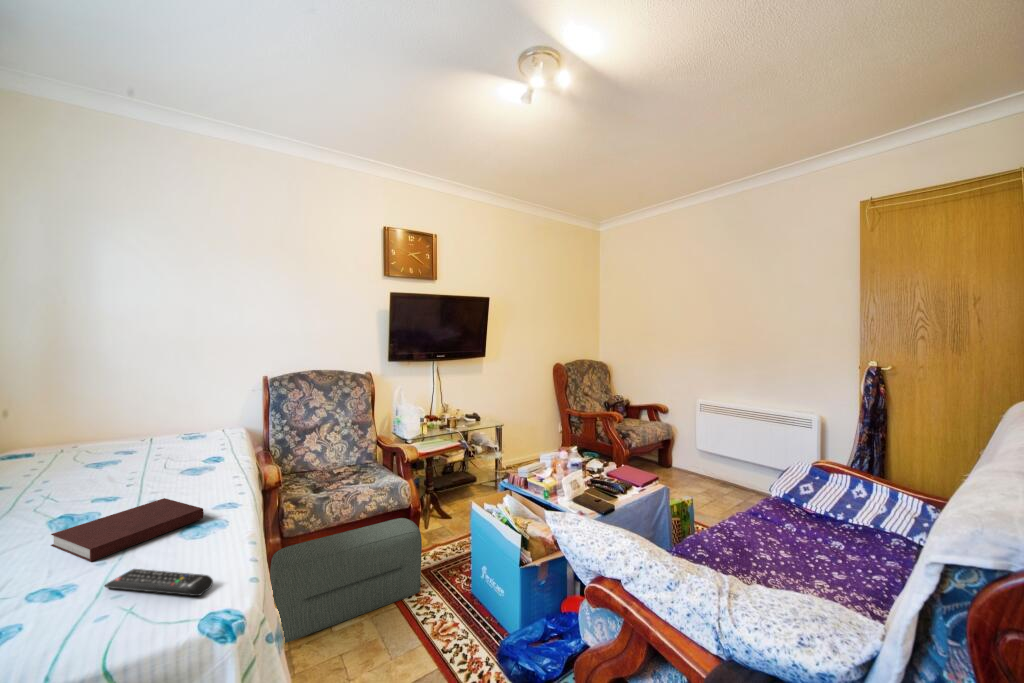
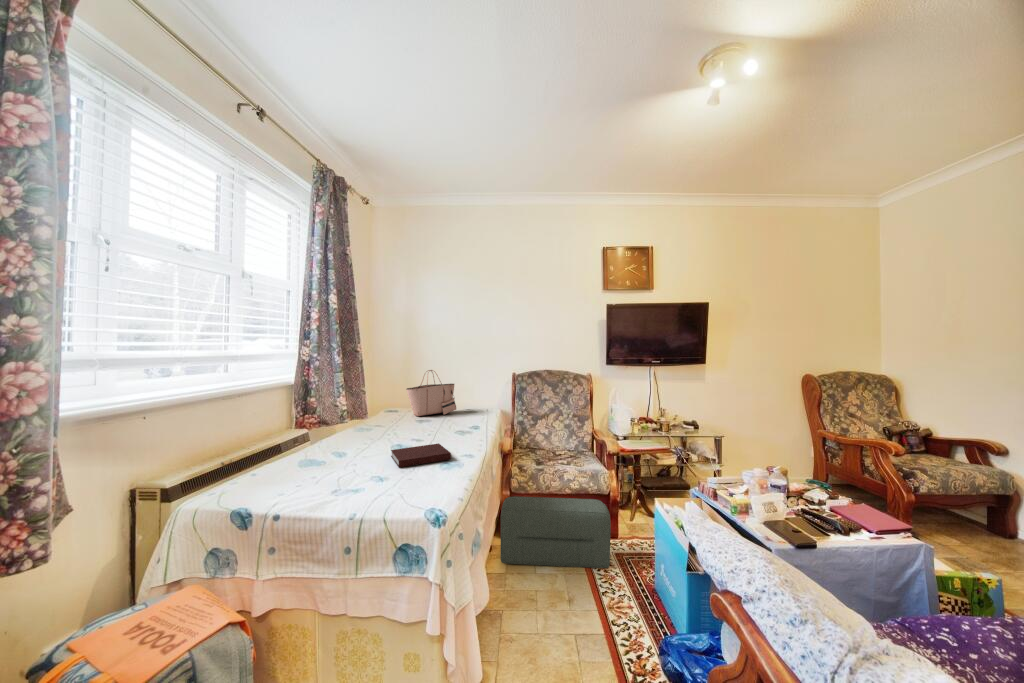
tote bag: none [37,375,159,460] -> present [406,370,456,416]
remote control: present [105,569,213,596] -> none [396,475,434,498]

